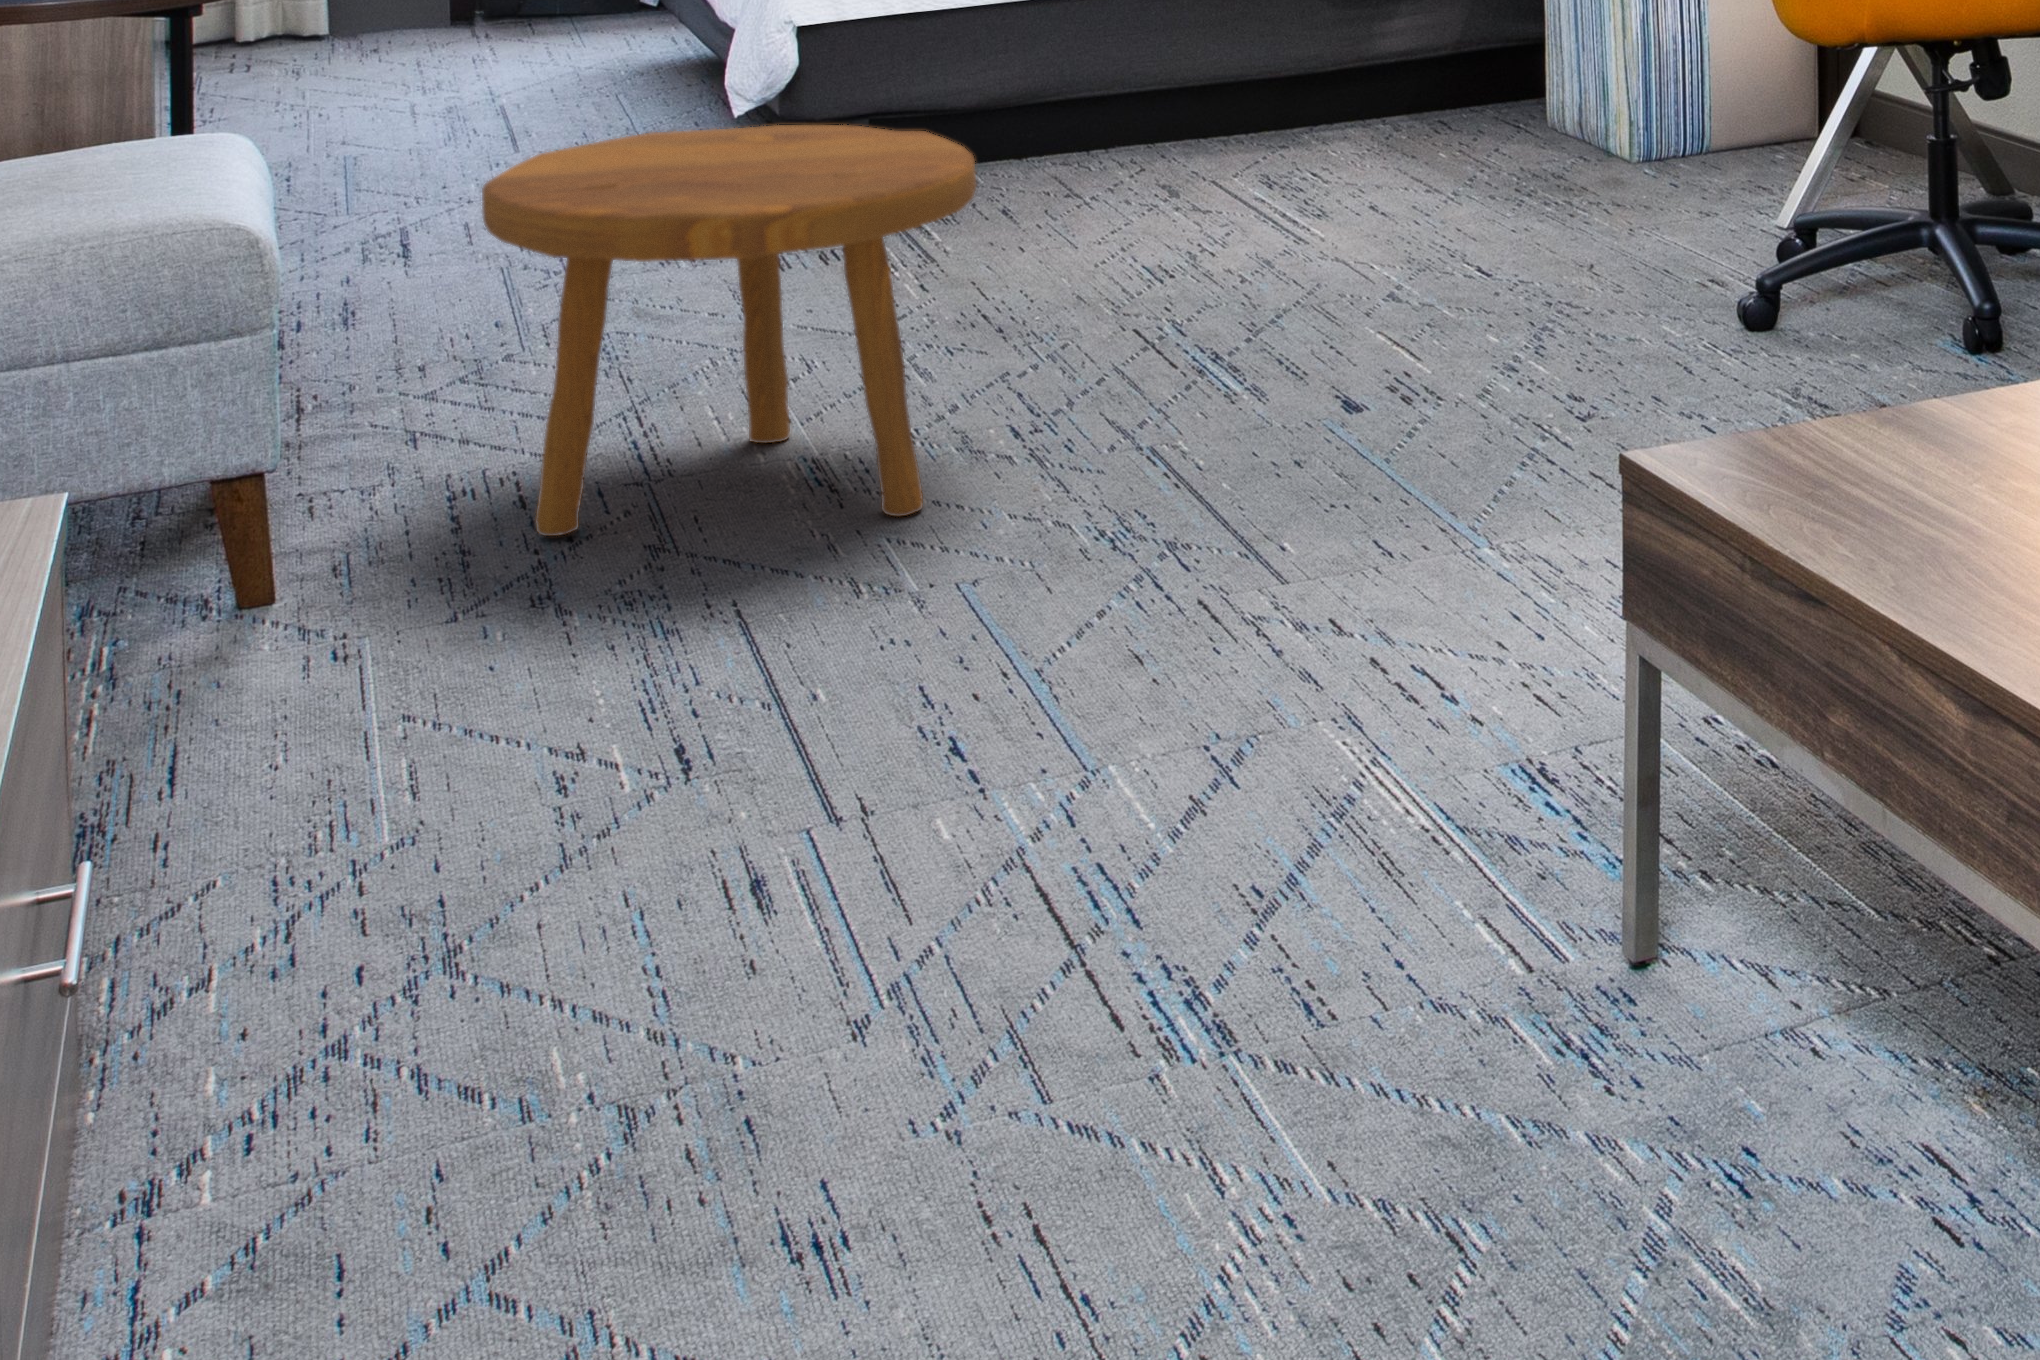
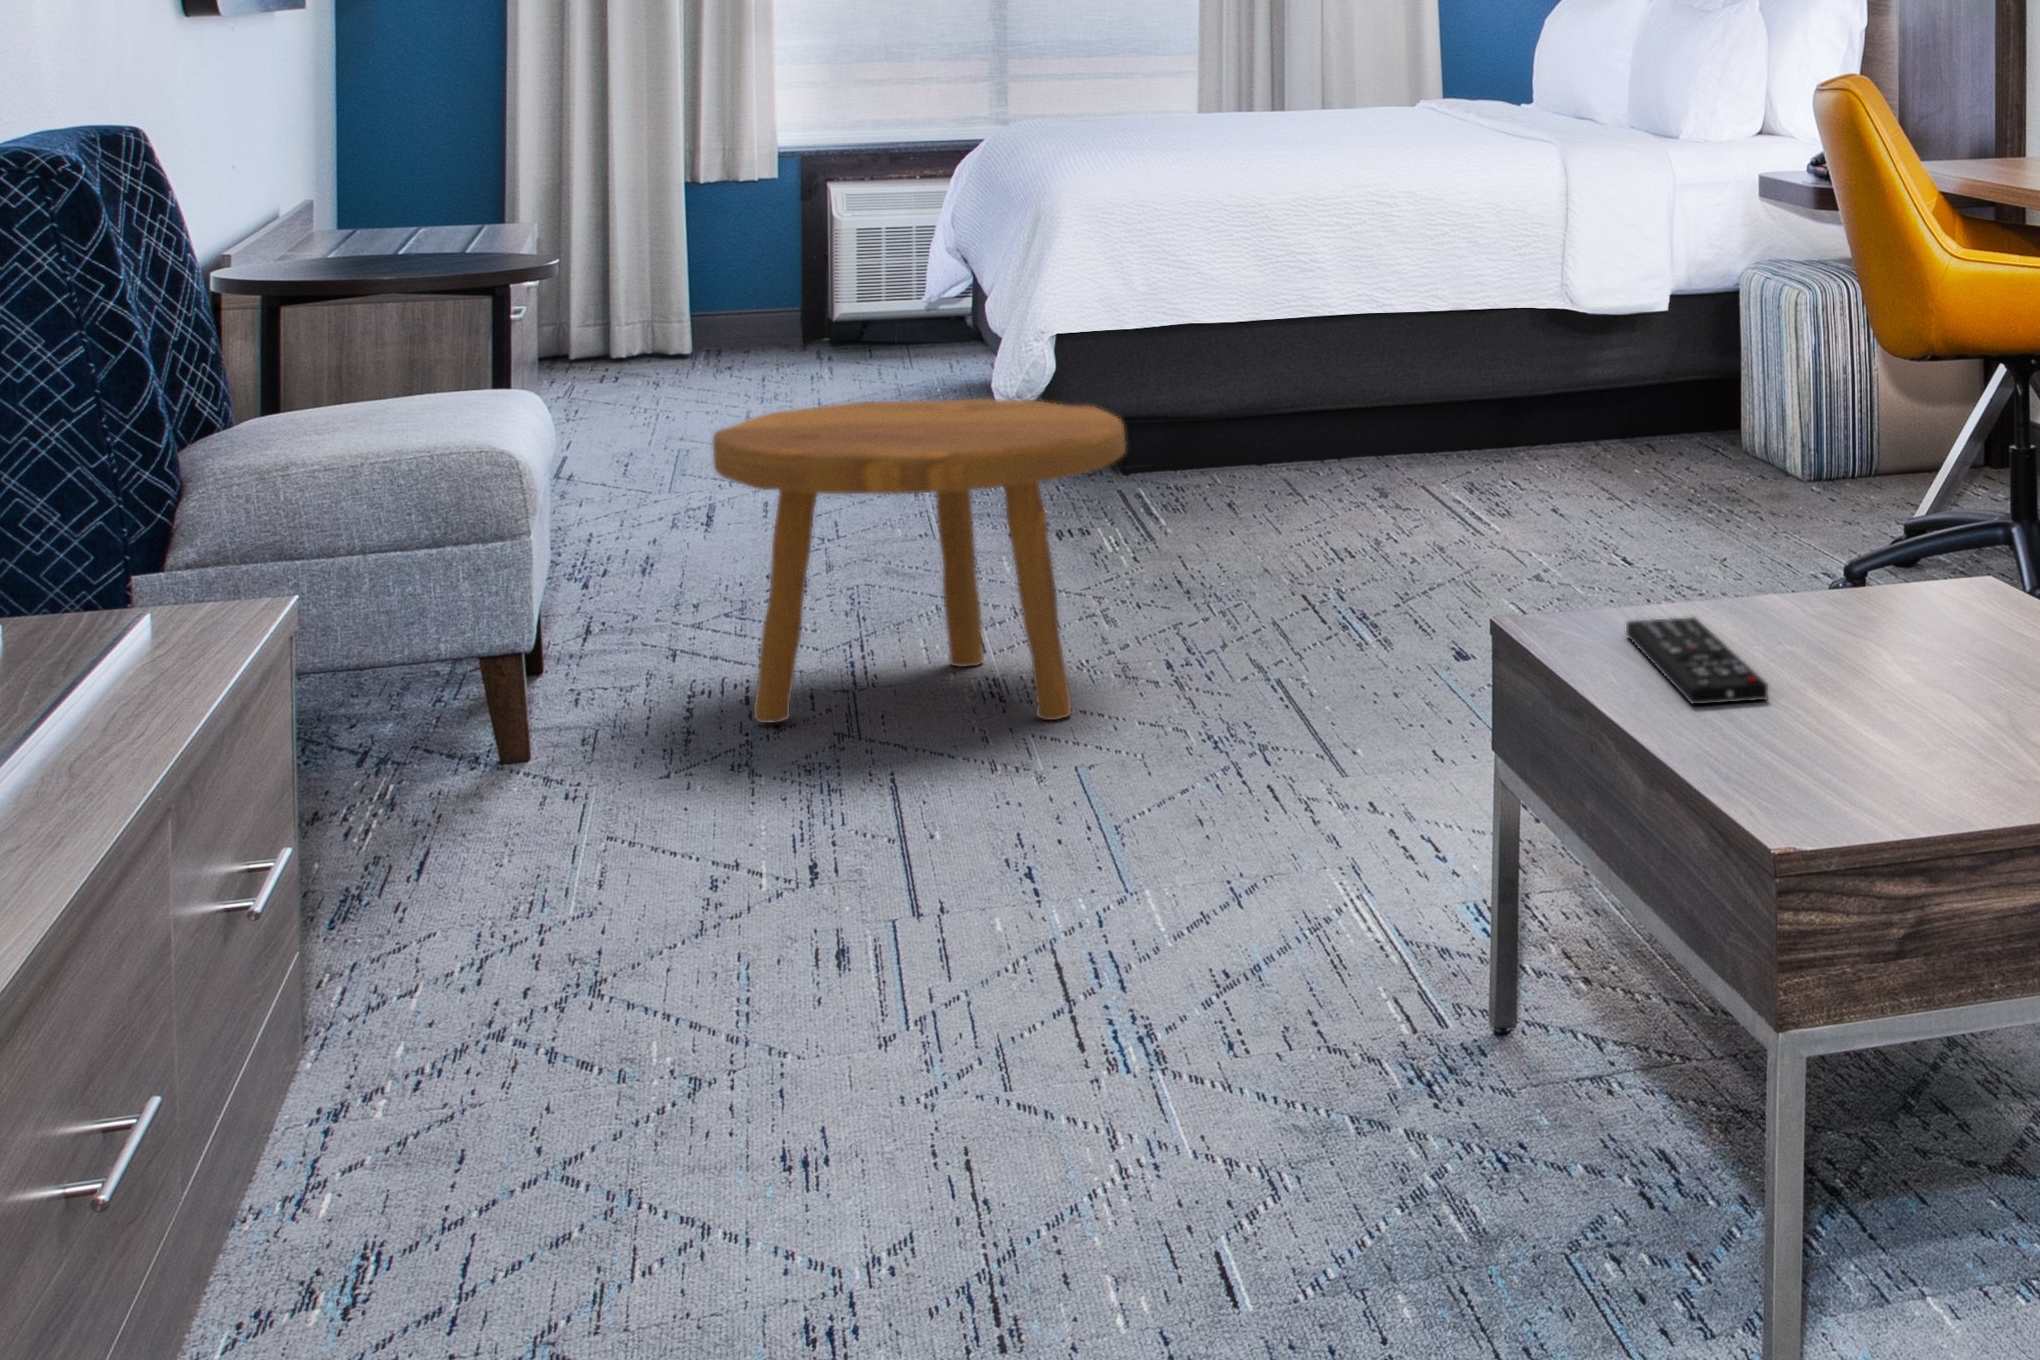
remote control: none [1778,430,2030,569] -> present [1626,617,1768,704]

